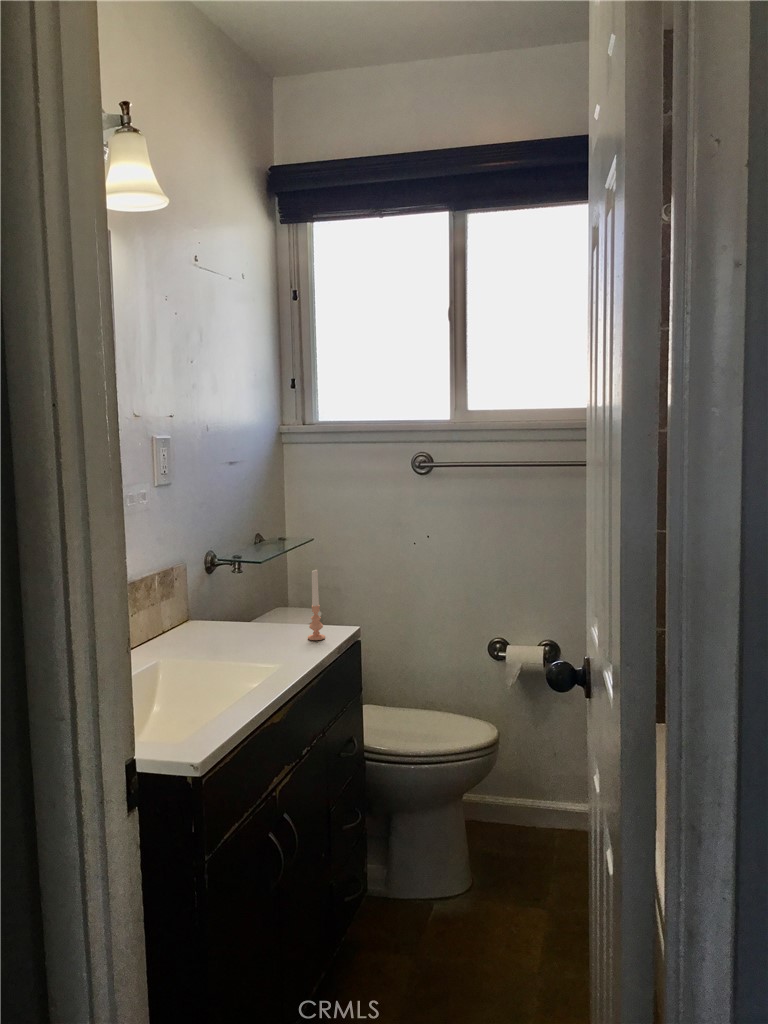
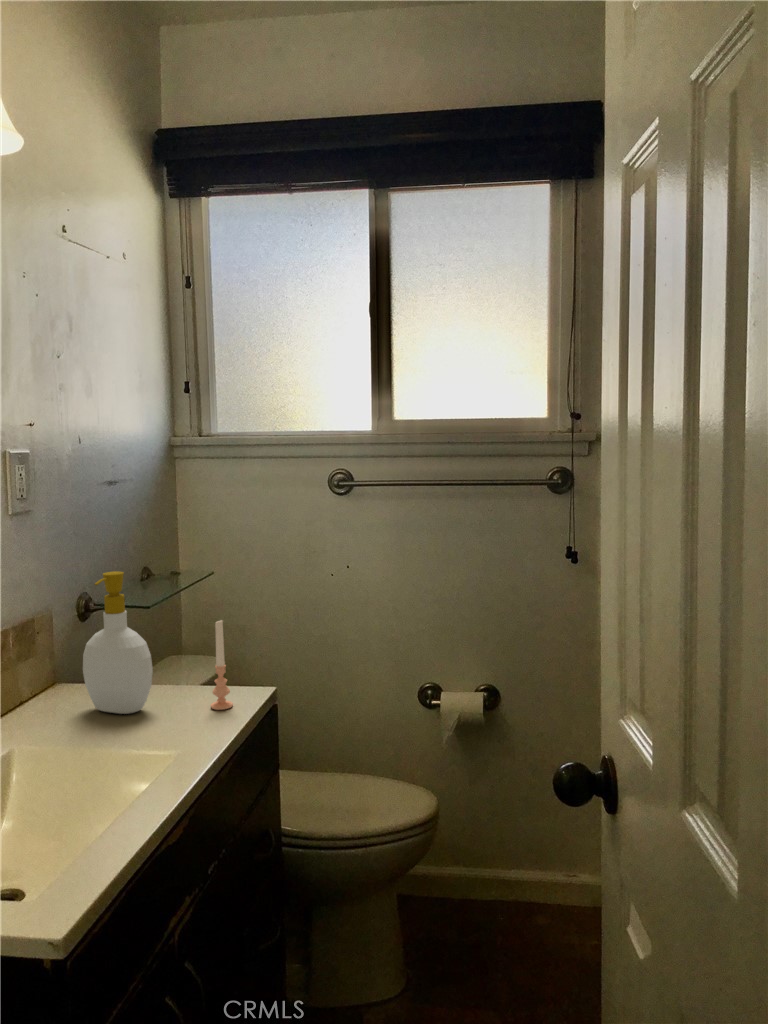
soap bottle: none [210,530,263,641] -> present [83,571,153,714]

